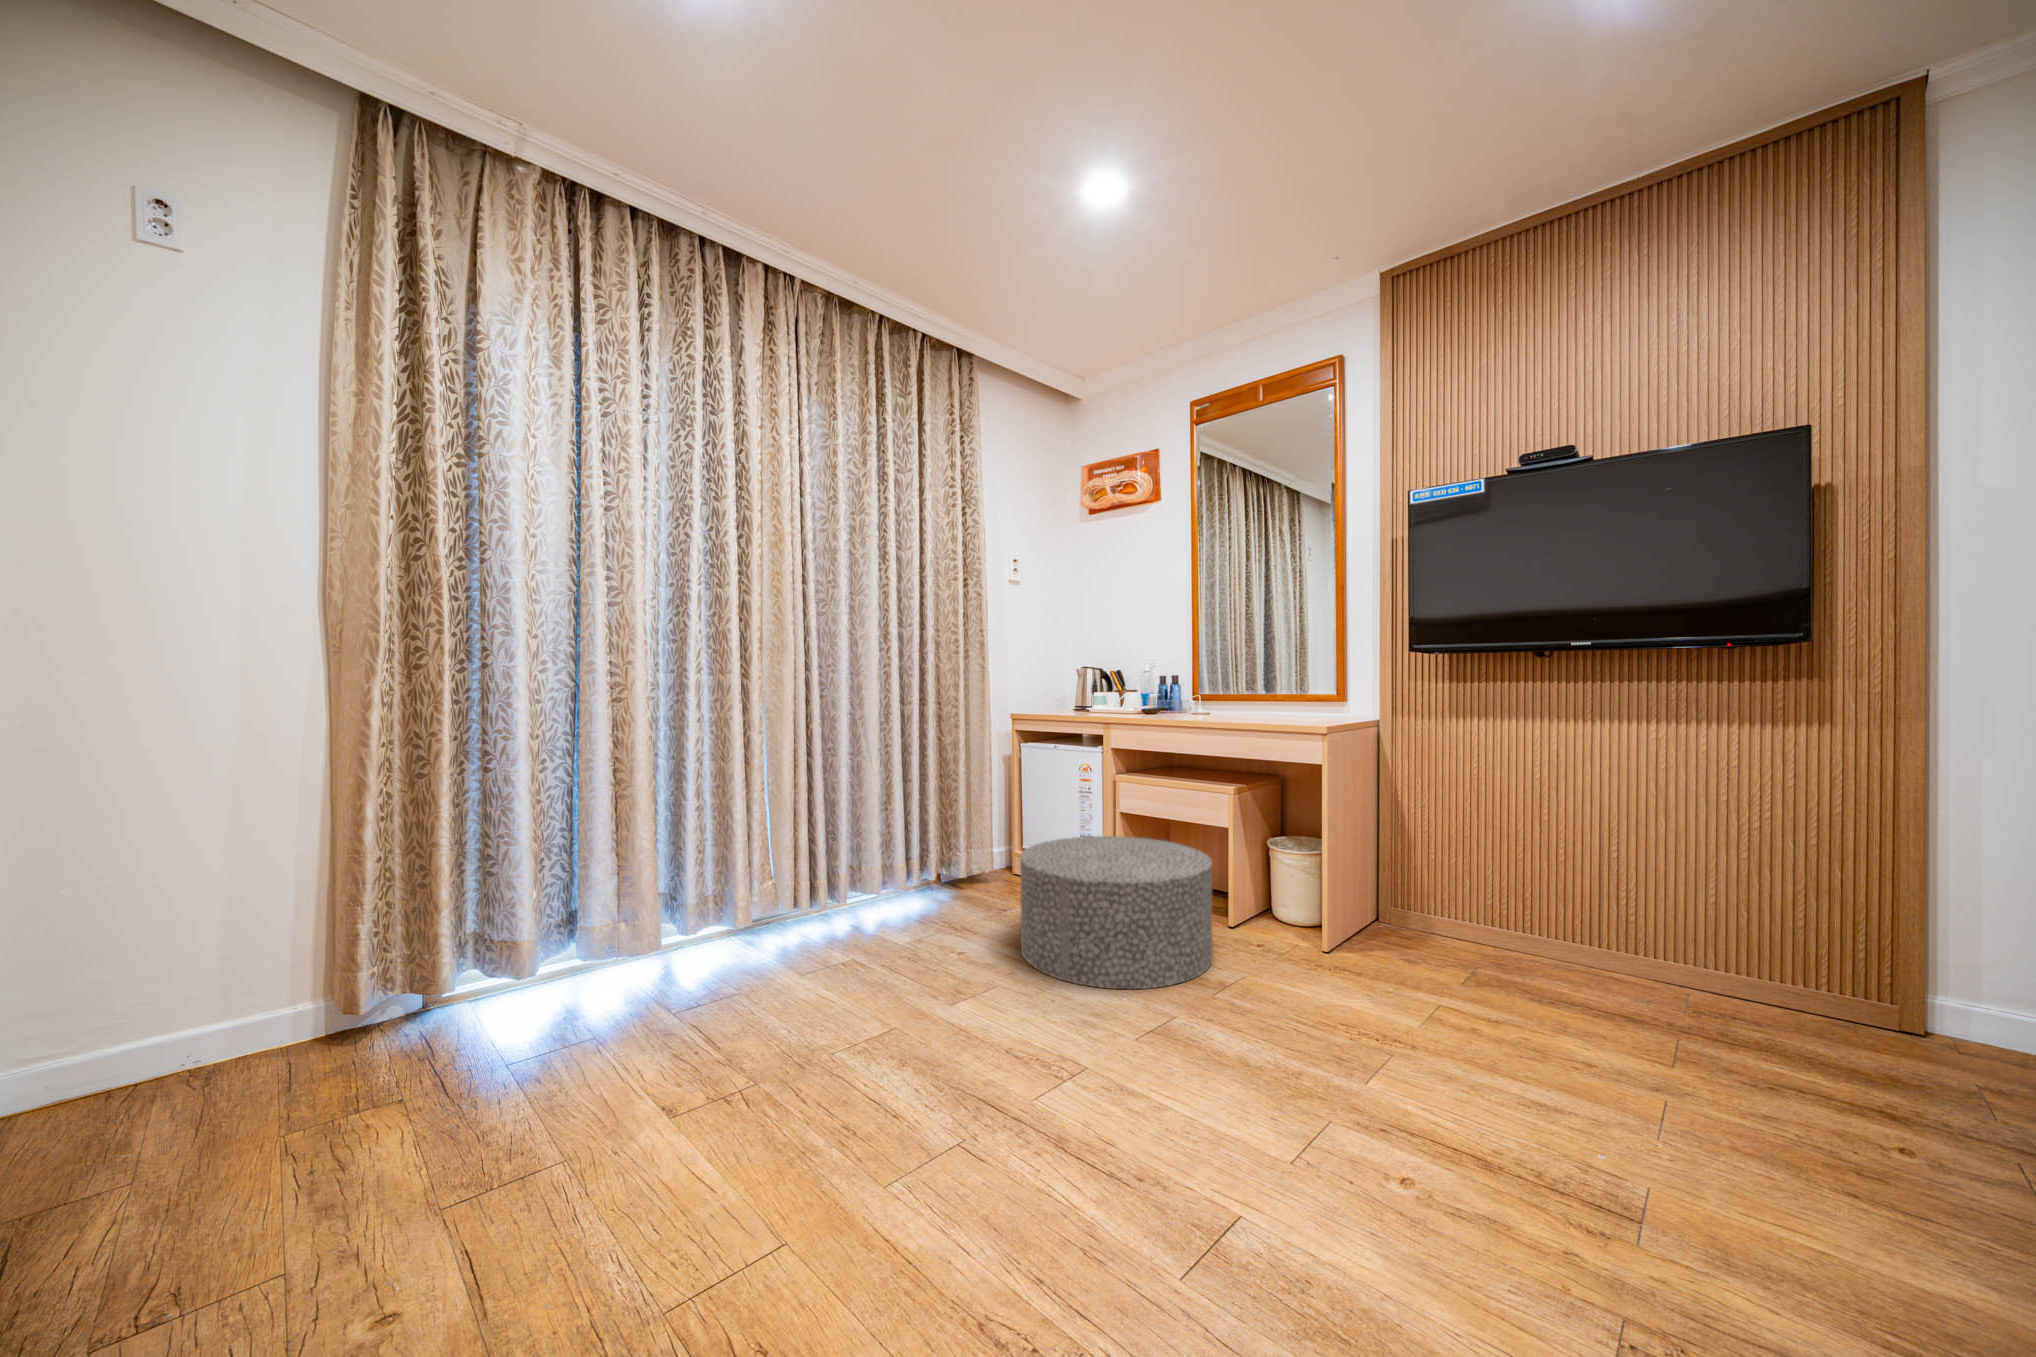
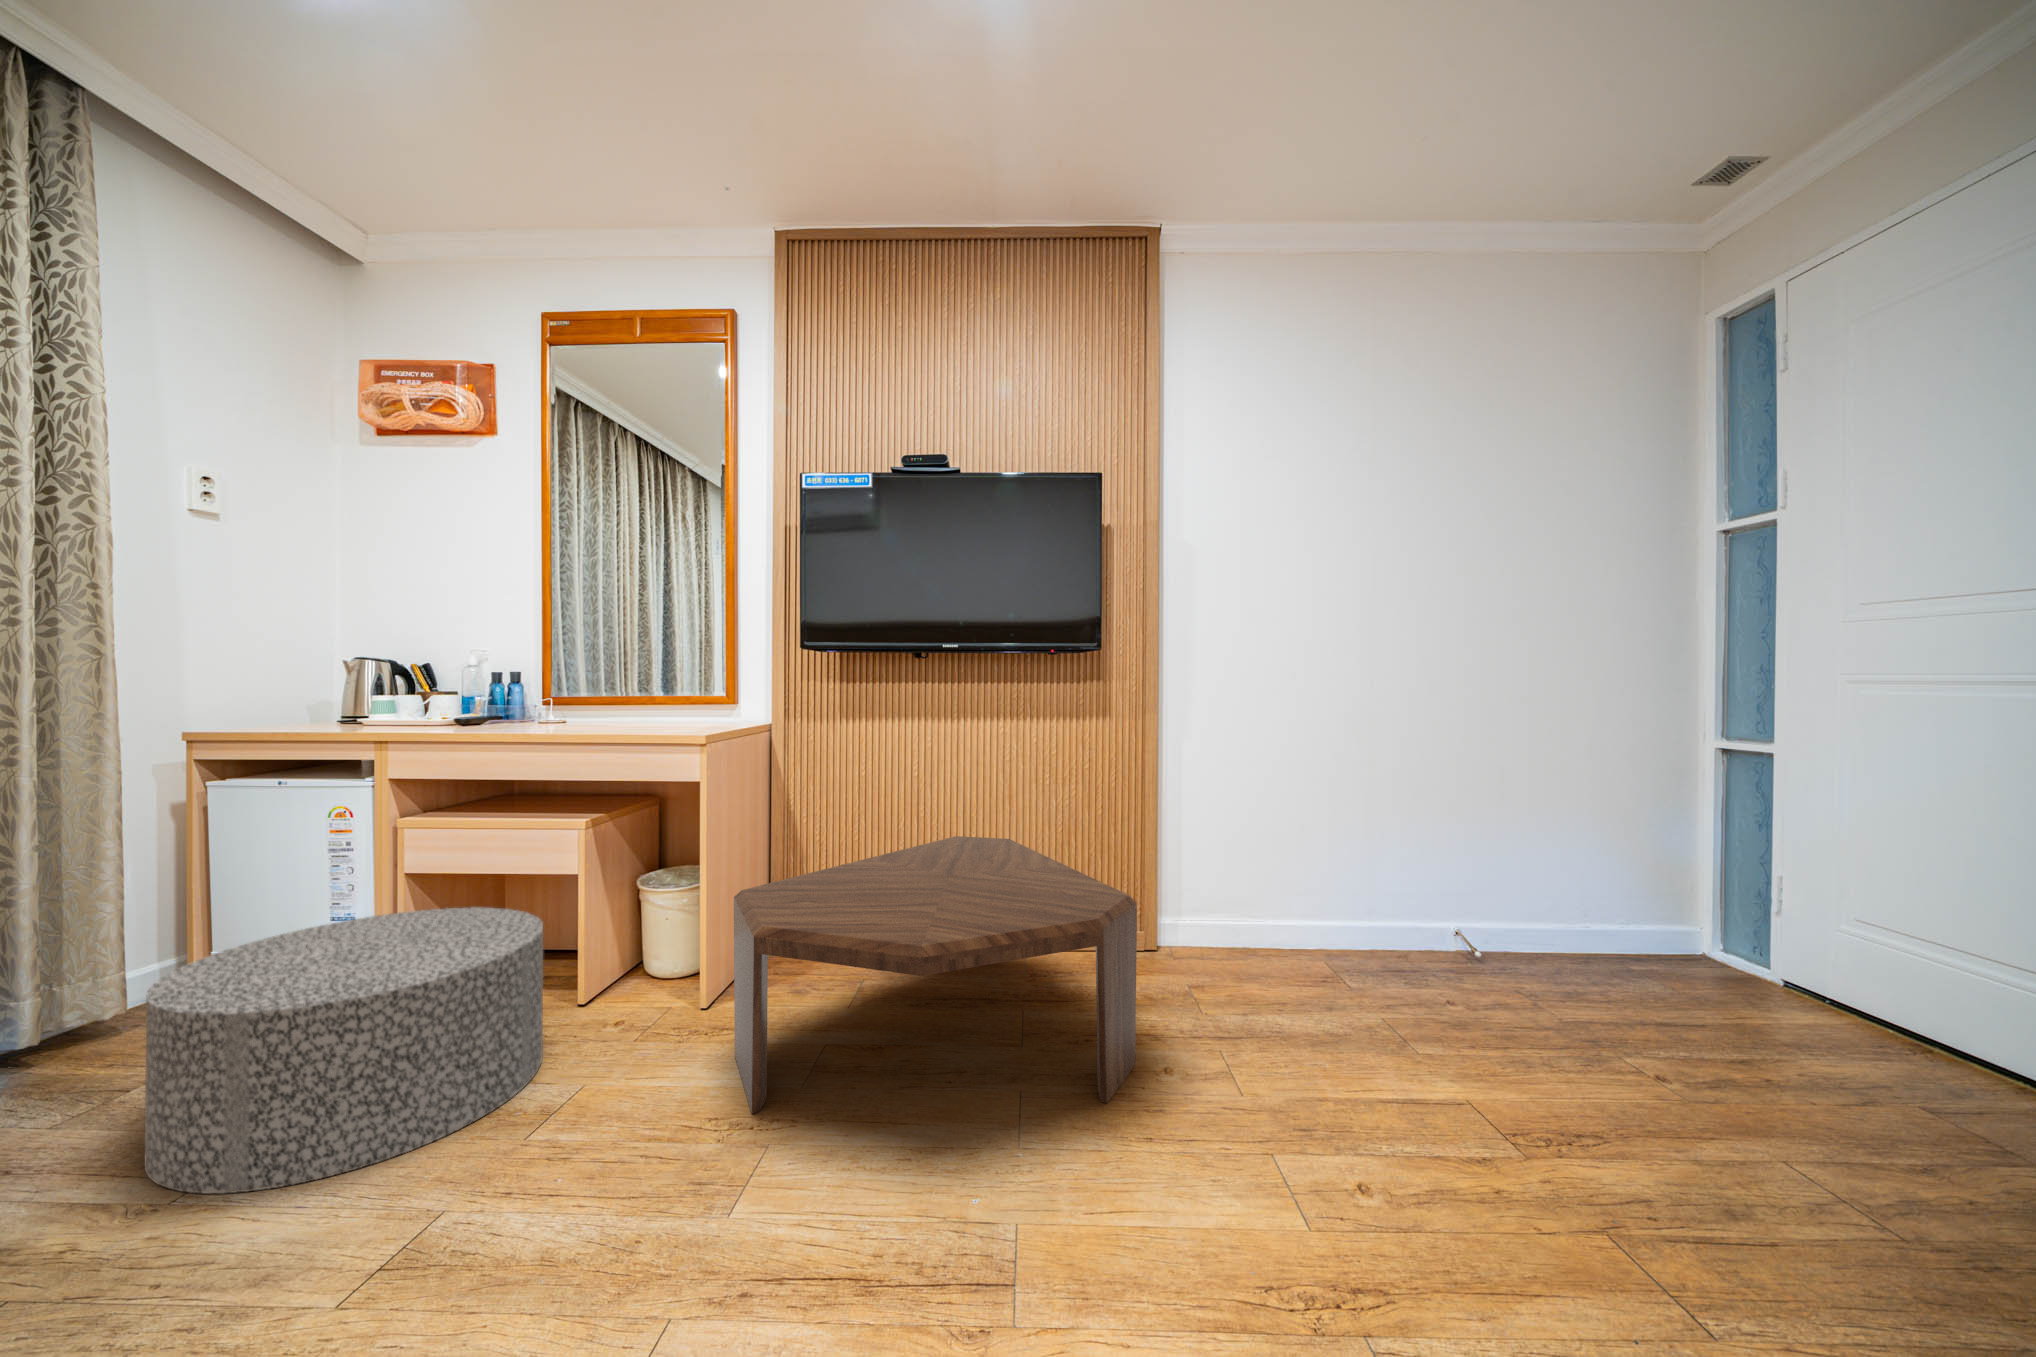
coffee table: none [1357,846,1882,1176] -> present [734,836,1137,1114]

